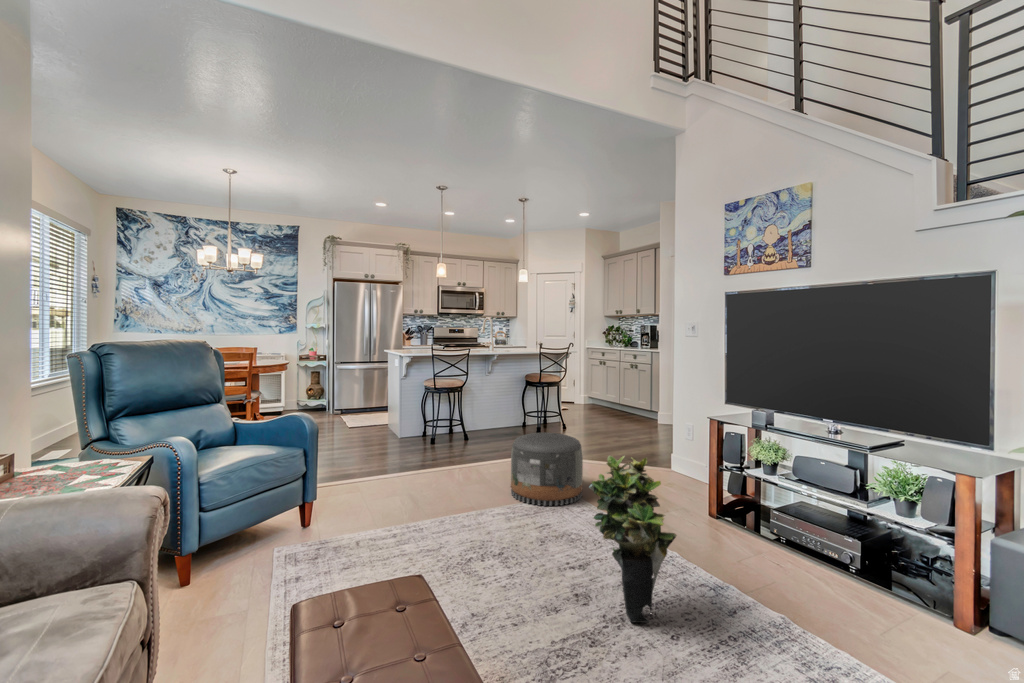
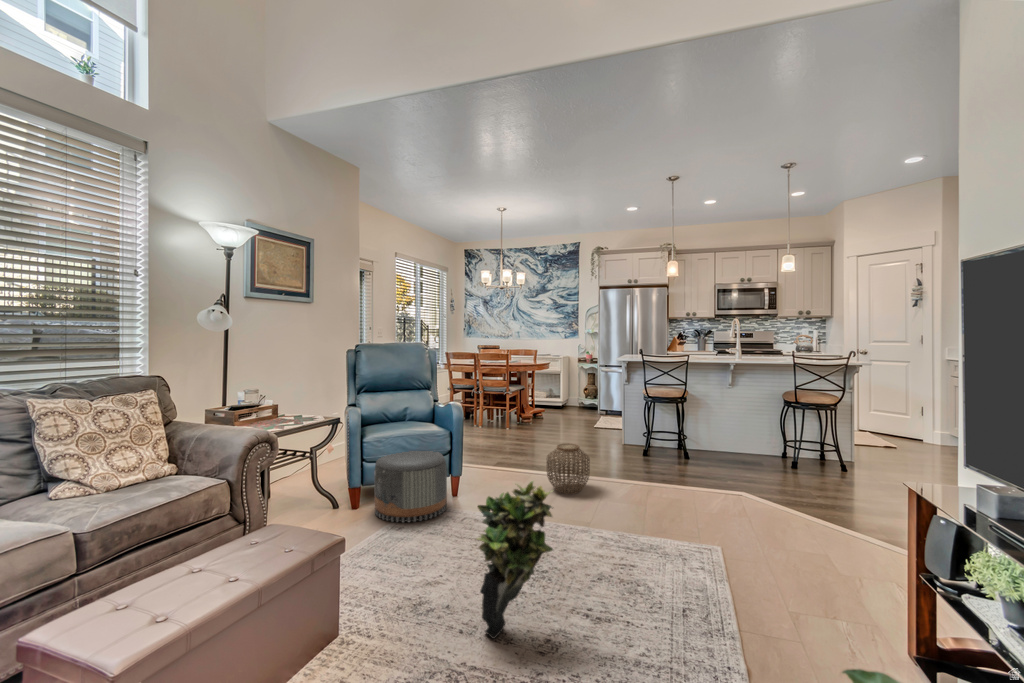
pouf: present [511,433,583,506] -> present [374,451,447,522]
woven basket: none [423,435,469,489] -> present [547,444,590,494]

